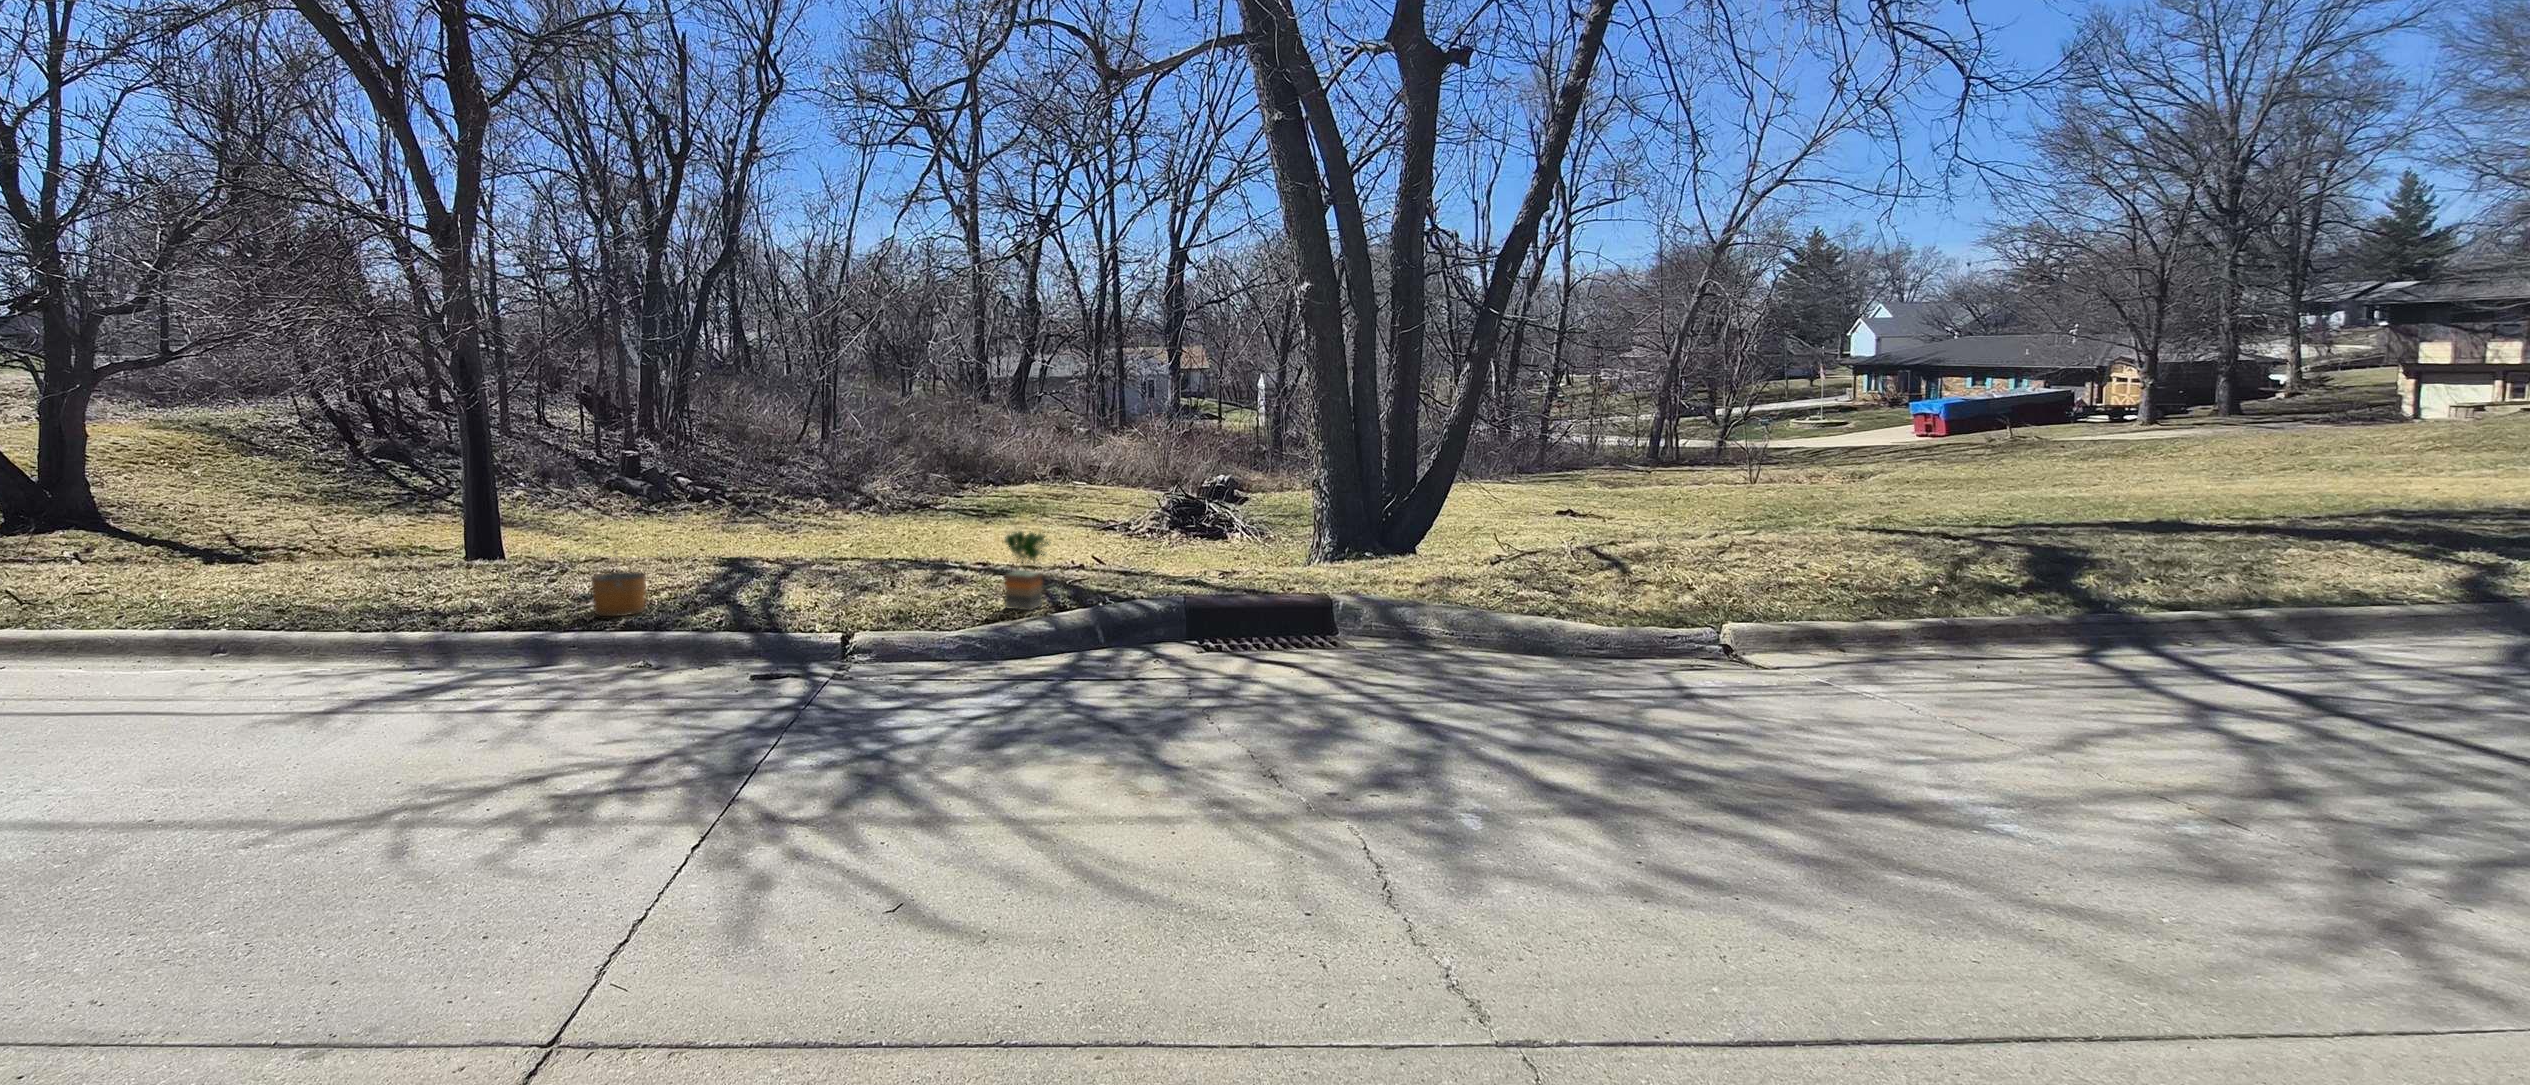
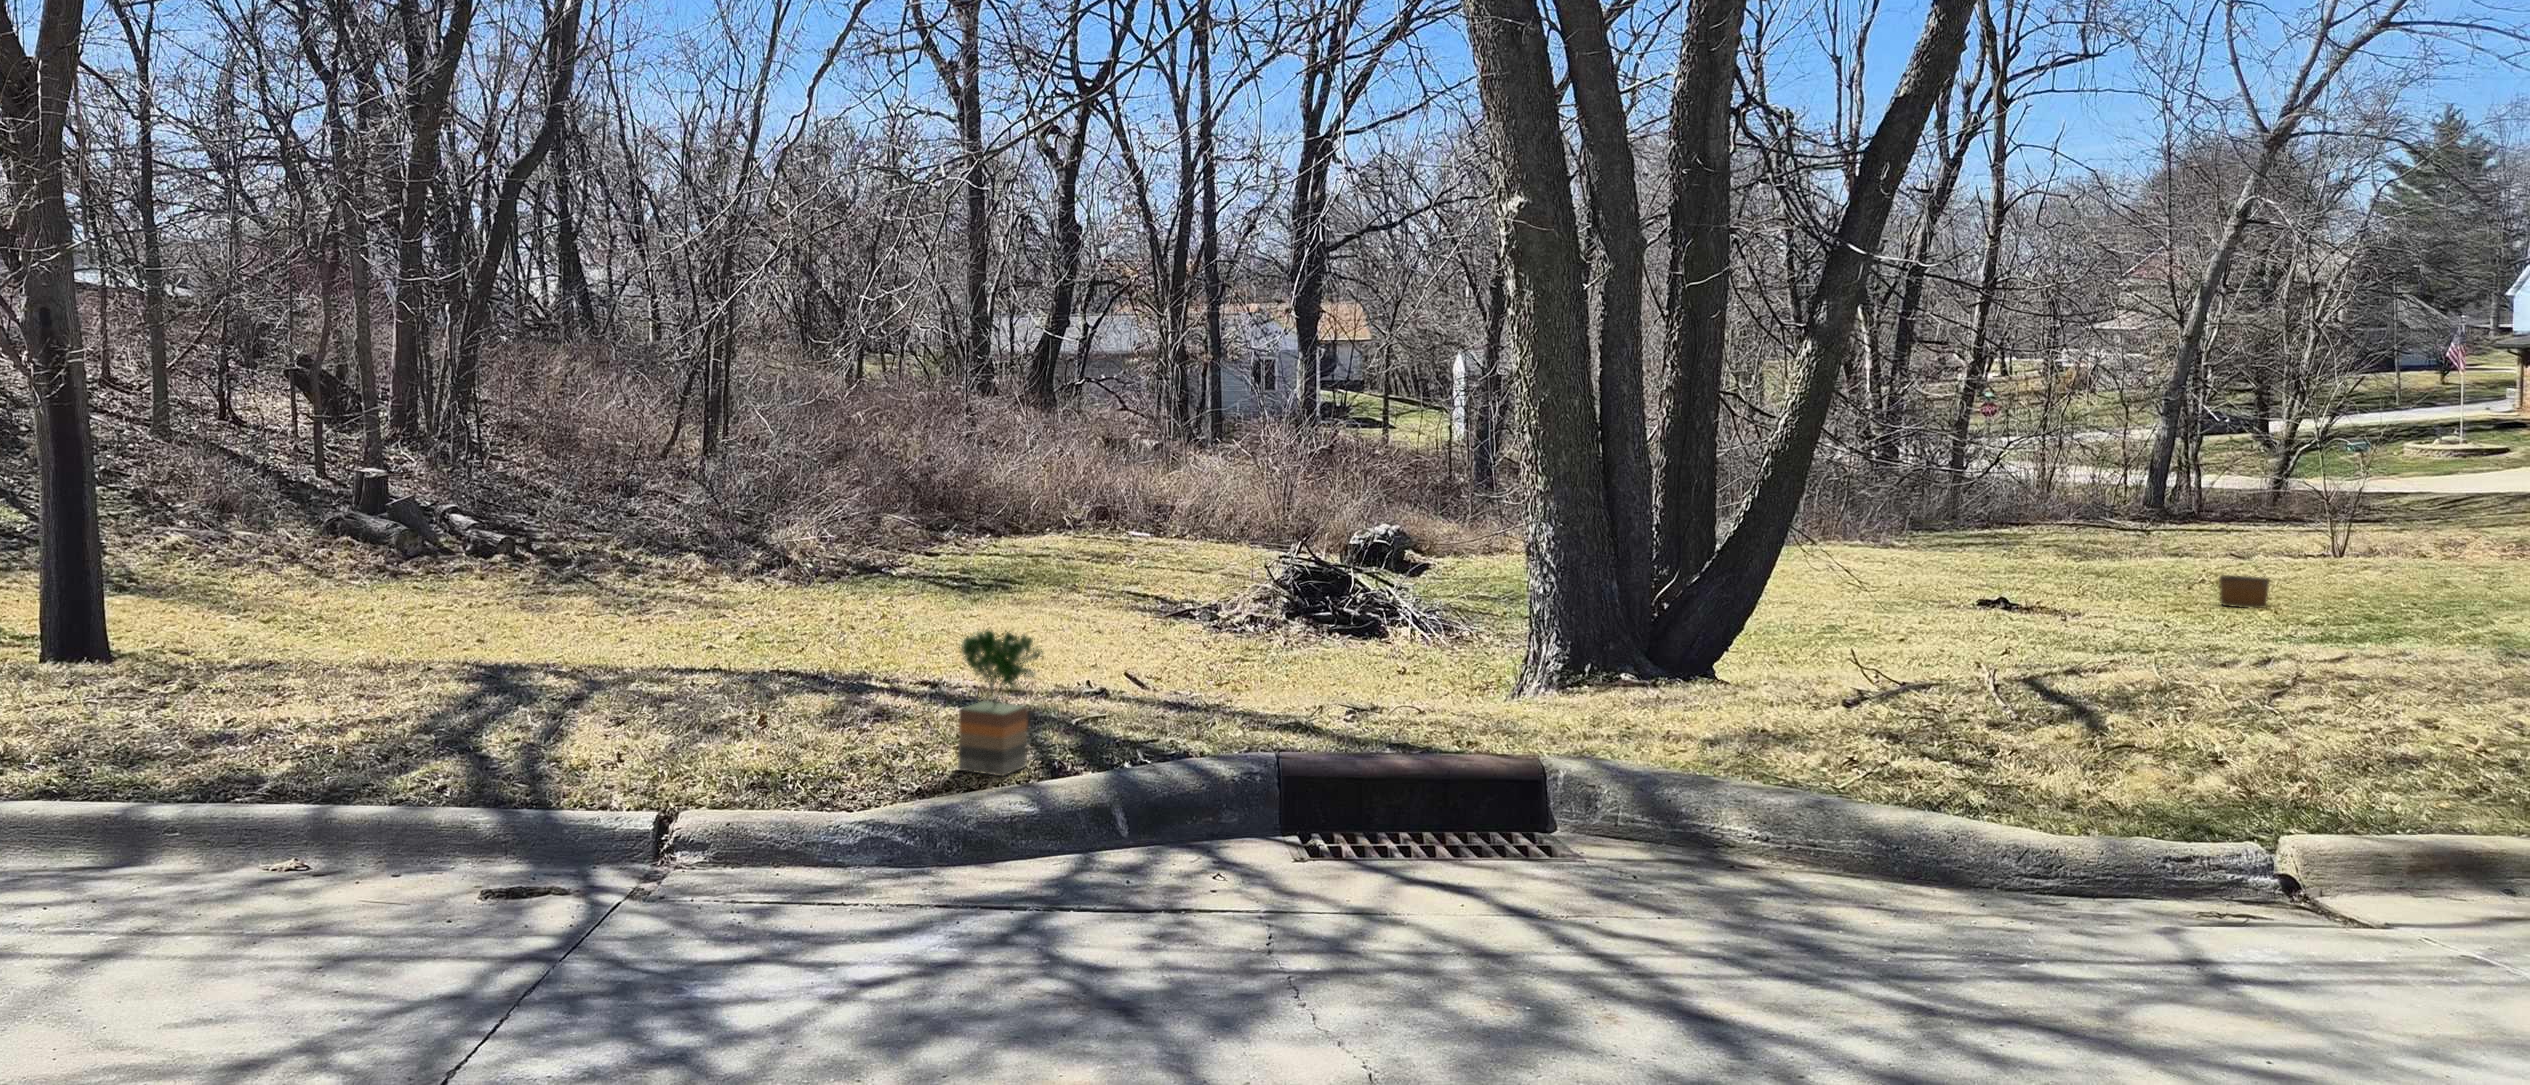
bucket: present [591,550,646,616] -> present [2219,557,2269,608]

